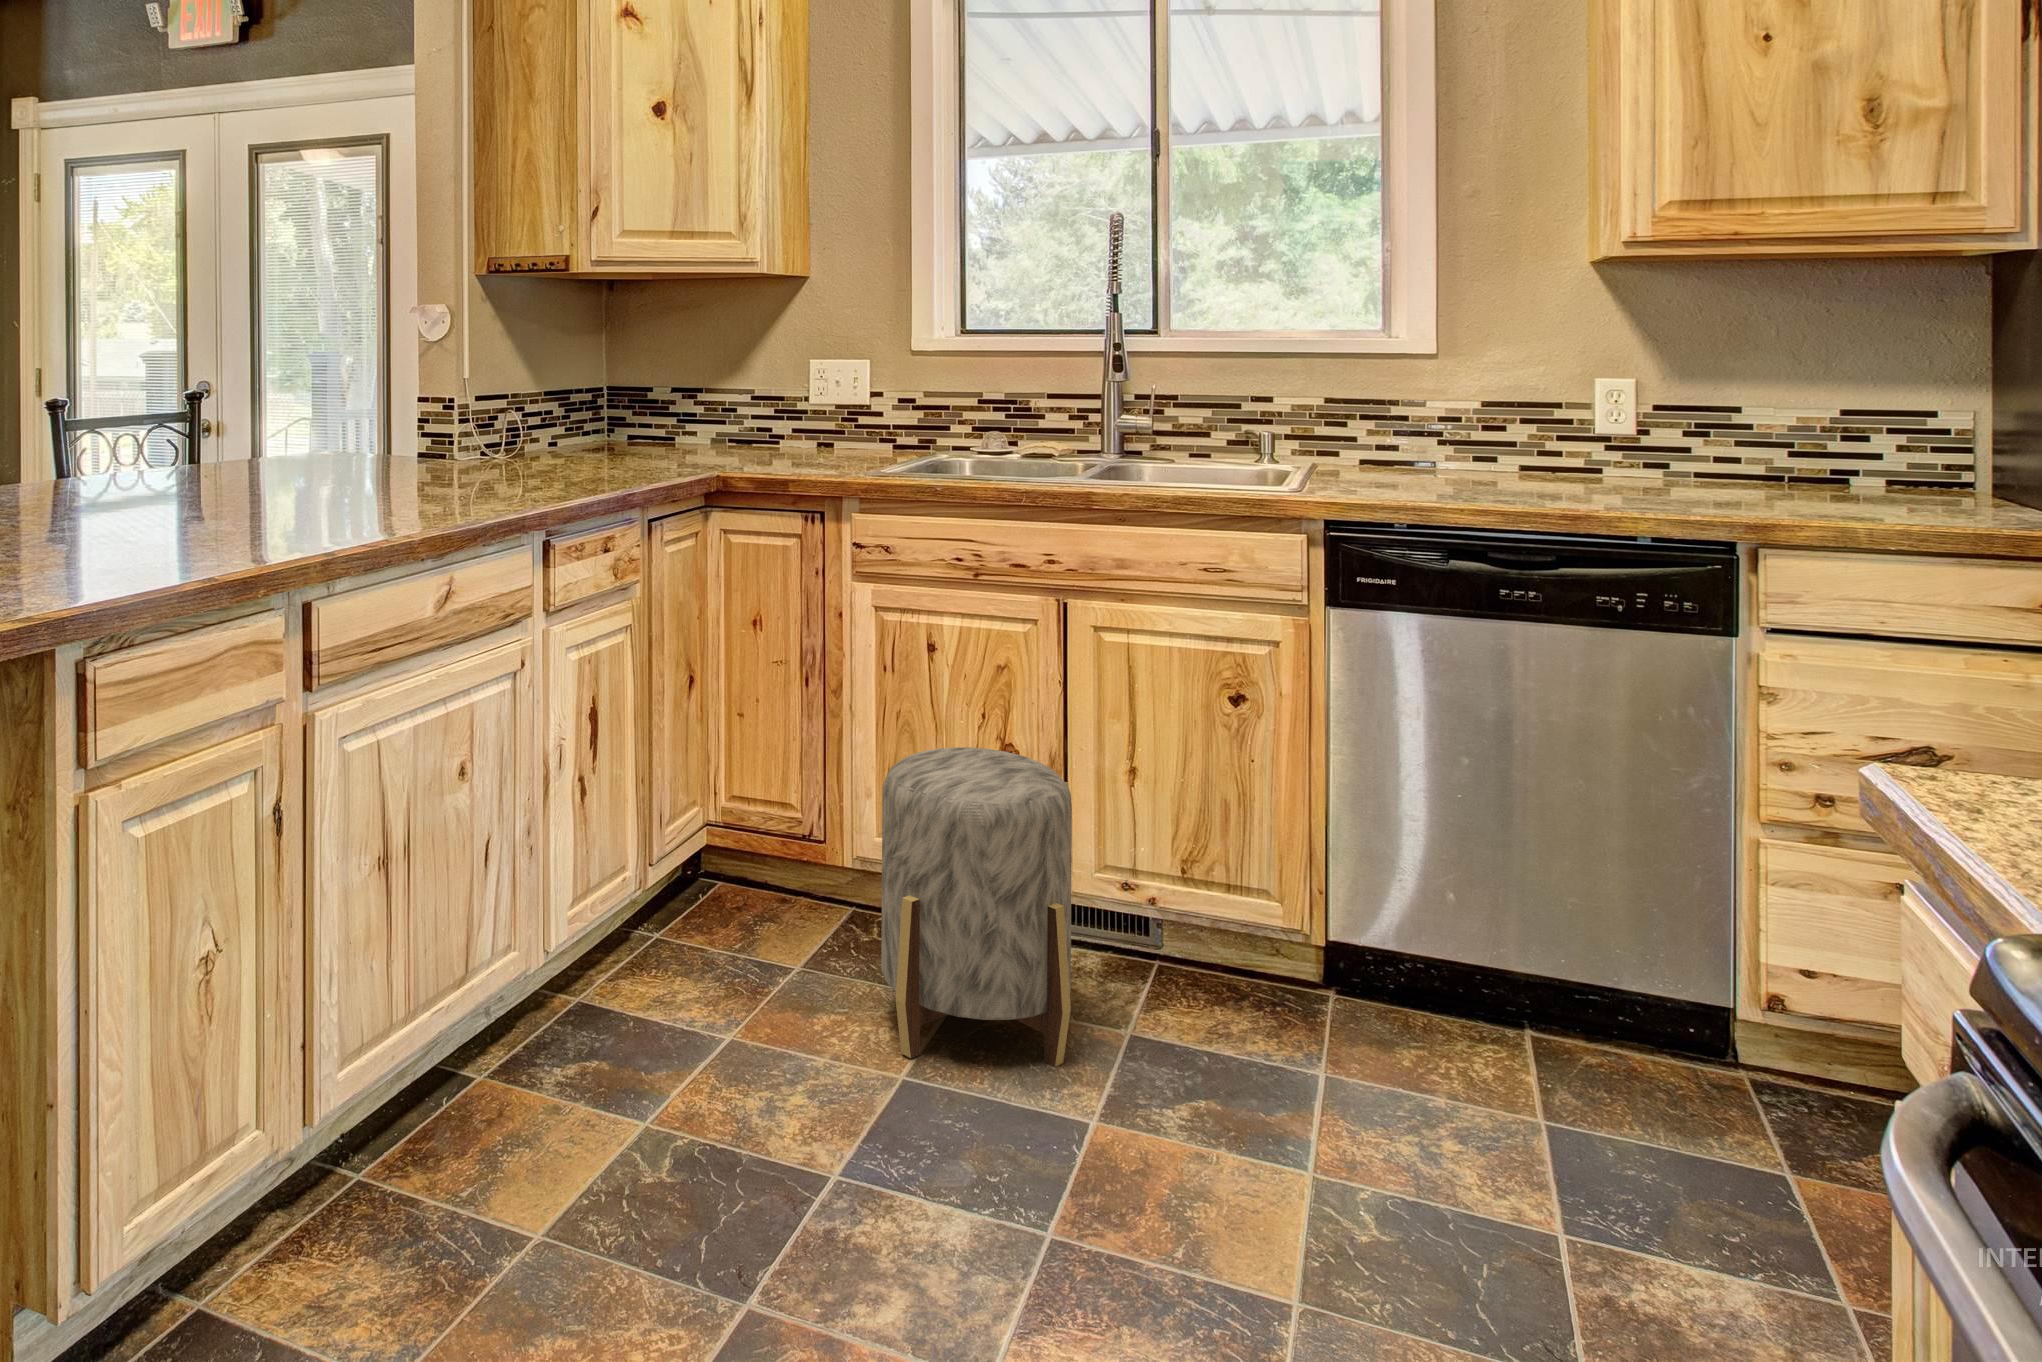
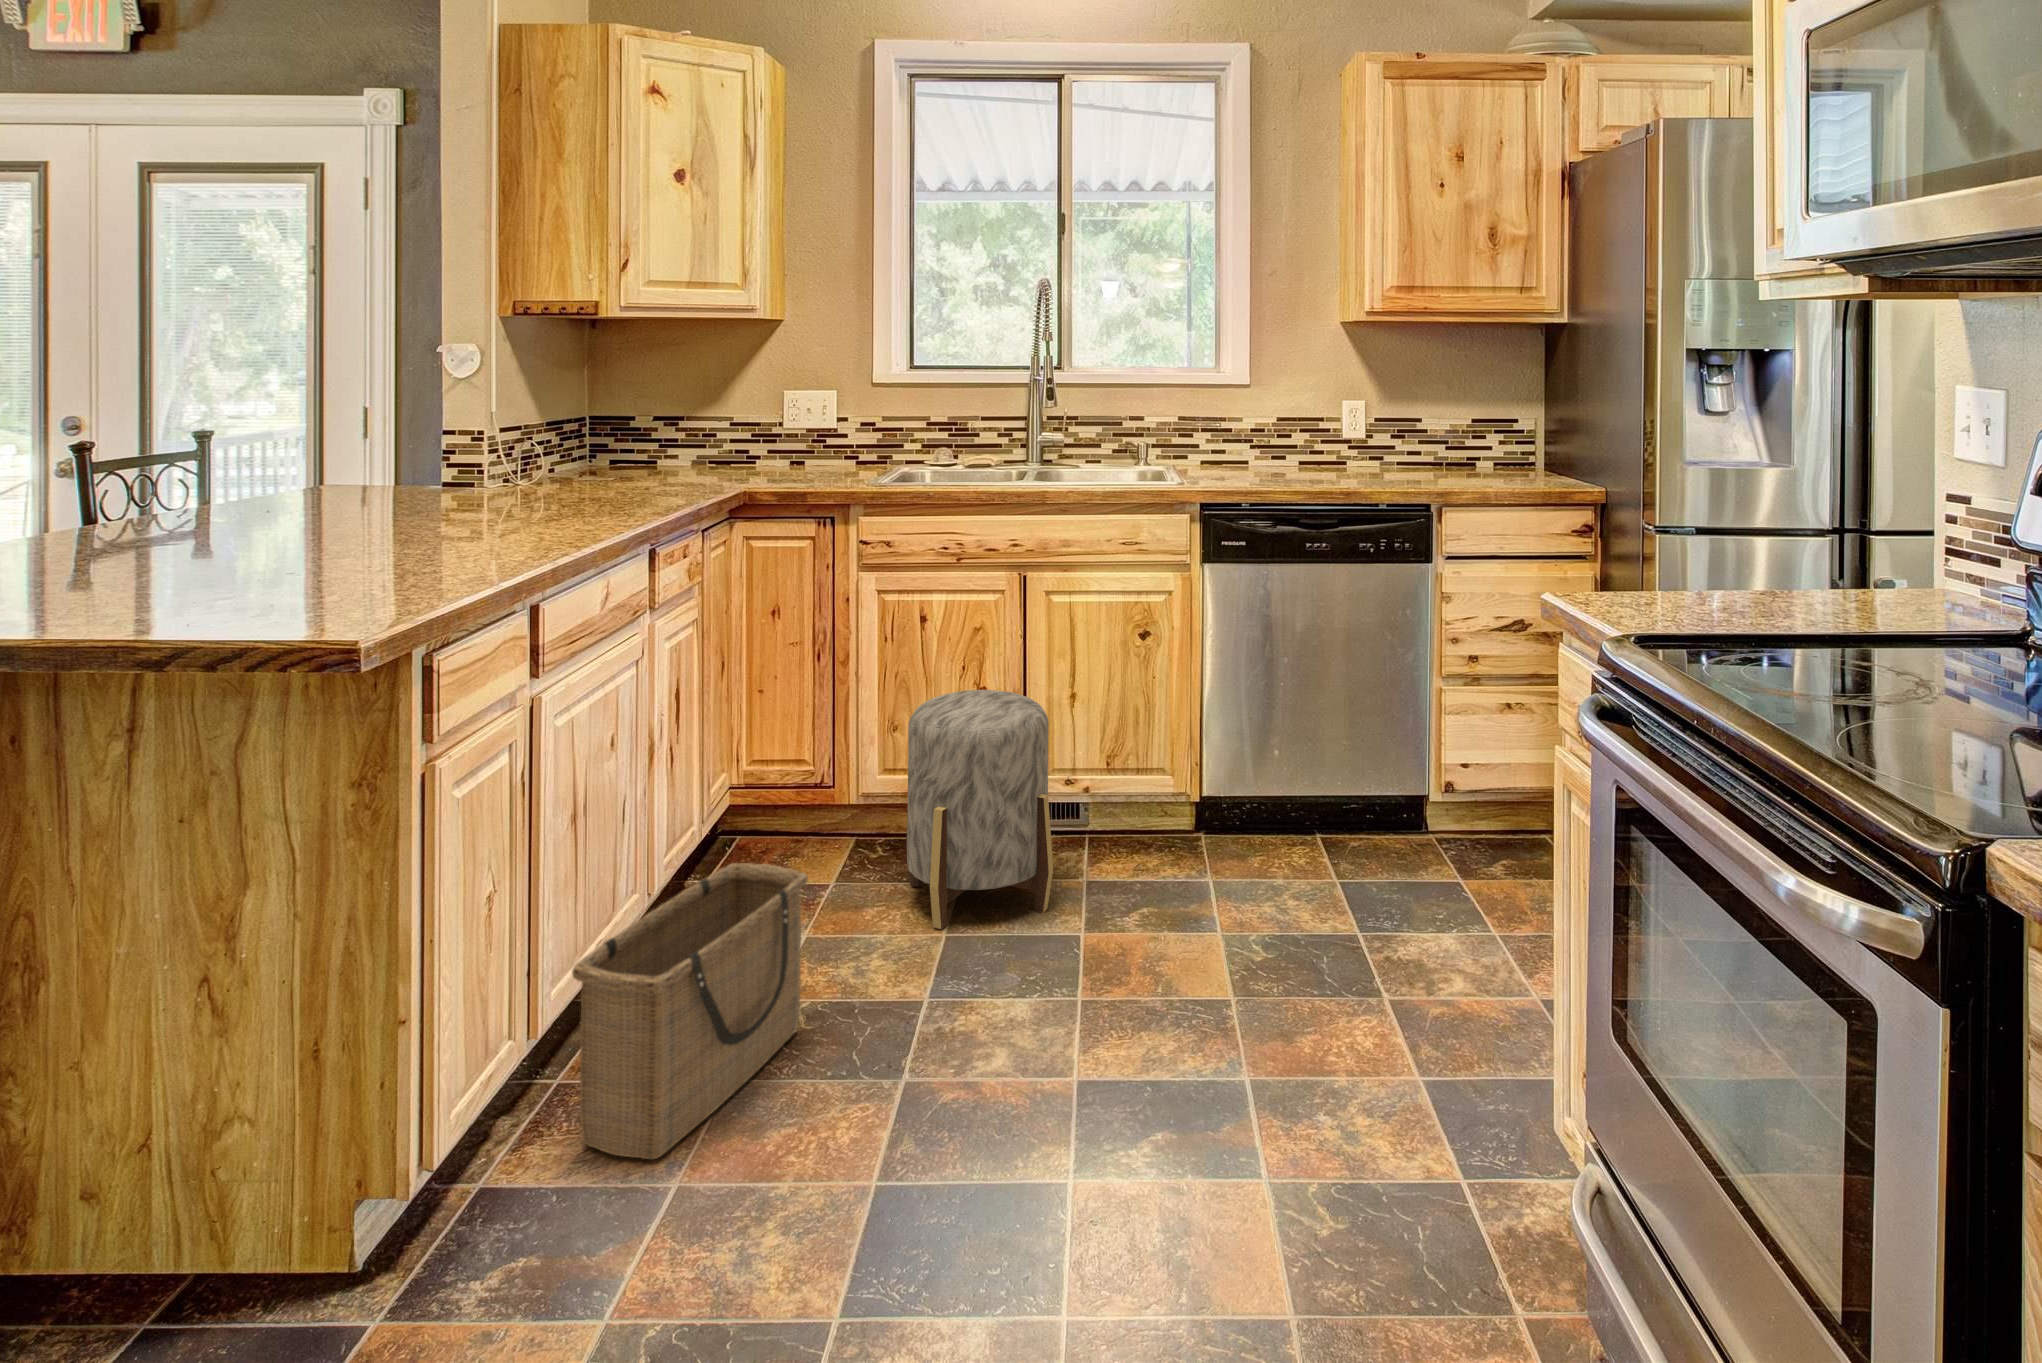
basket: none [374,923,694,1280] -> present [572,863,808,1159]

